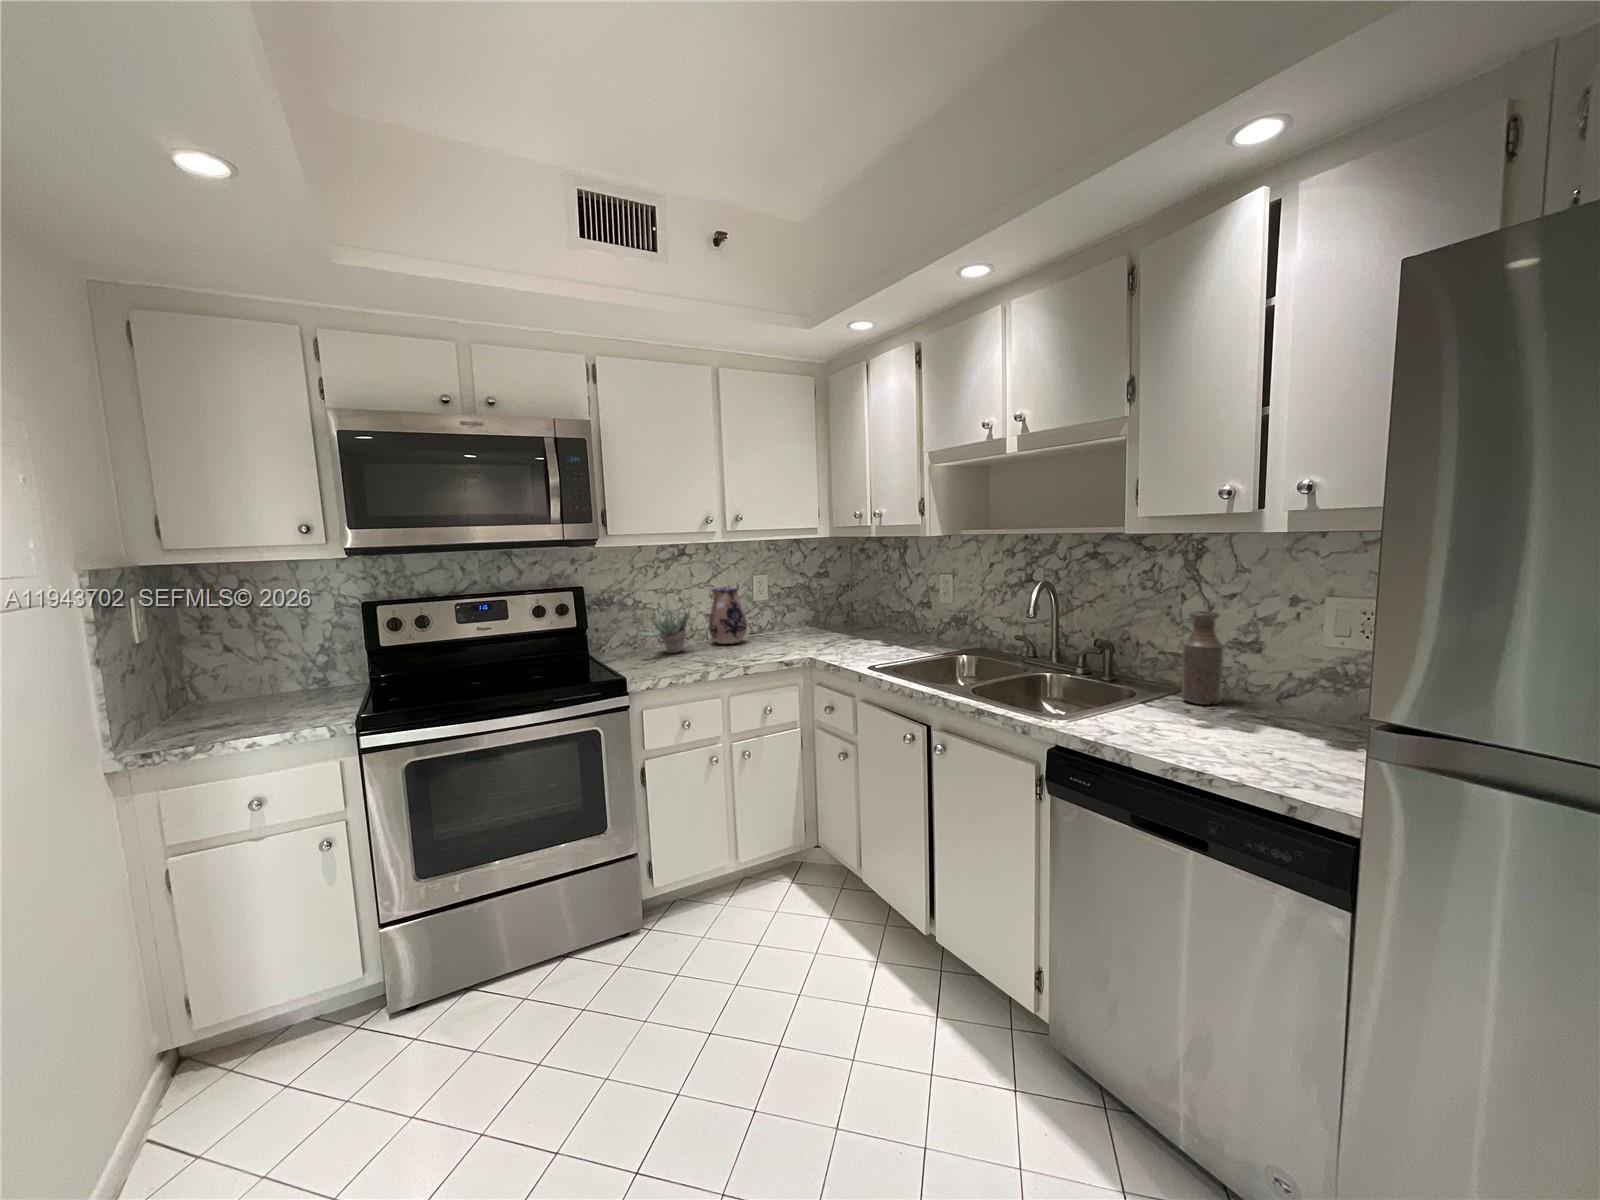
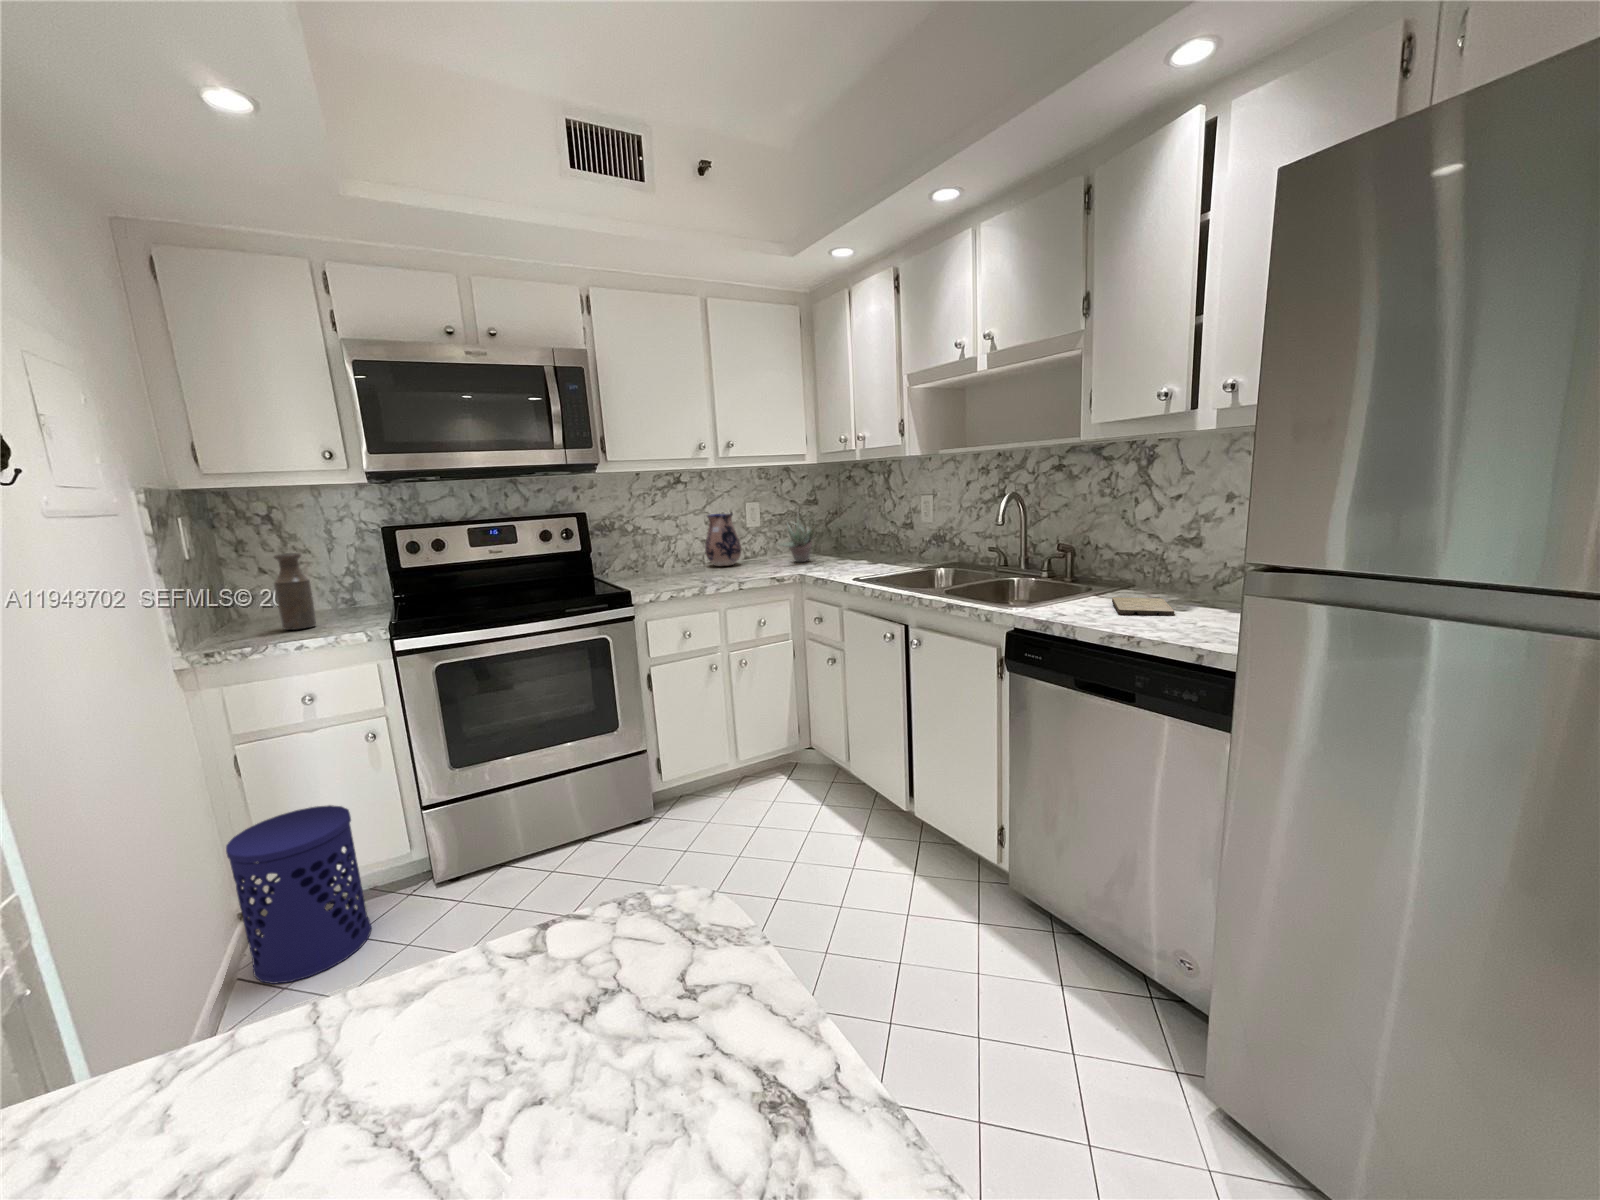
succulent plant: present [639,602,690,653] -> present [777,513,816,562]
bottle: present [1182,611,1224,704] -> present [274,553,316,630]
cutting board: none [1164,710,1243,740] -> present [1112,598,1175,616]
waste bin: none [144,925,311,1149] -> present [226,805,372,984]

